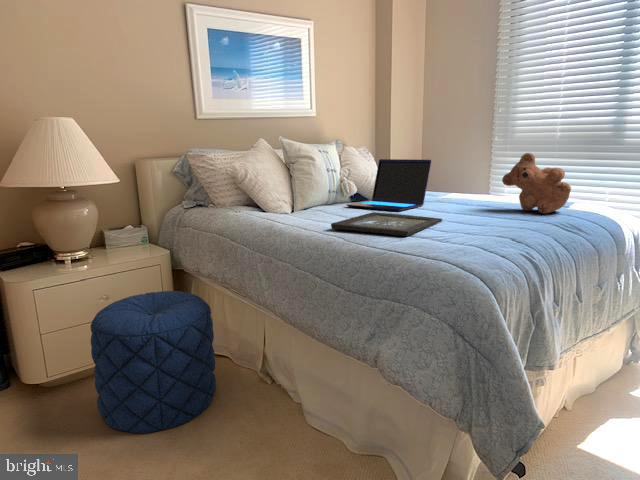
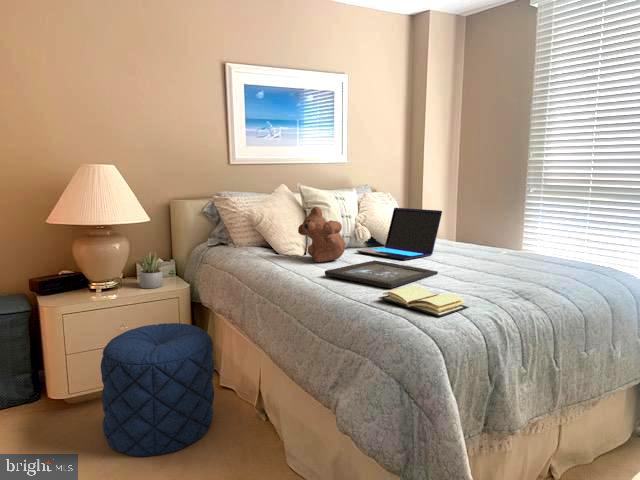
teddy bear: present [502,153,571,214] -> present [298,206,345,262]
succulent plant: none [107,216,140,257] -> present [136,253,163,288]
book: none [403,231,496,258] -> present [379,286,469,317]

